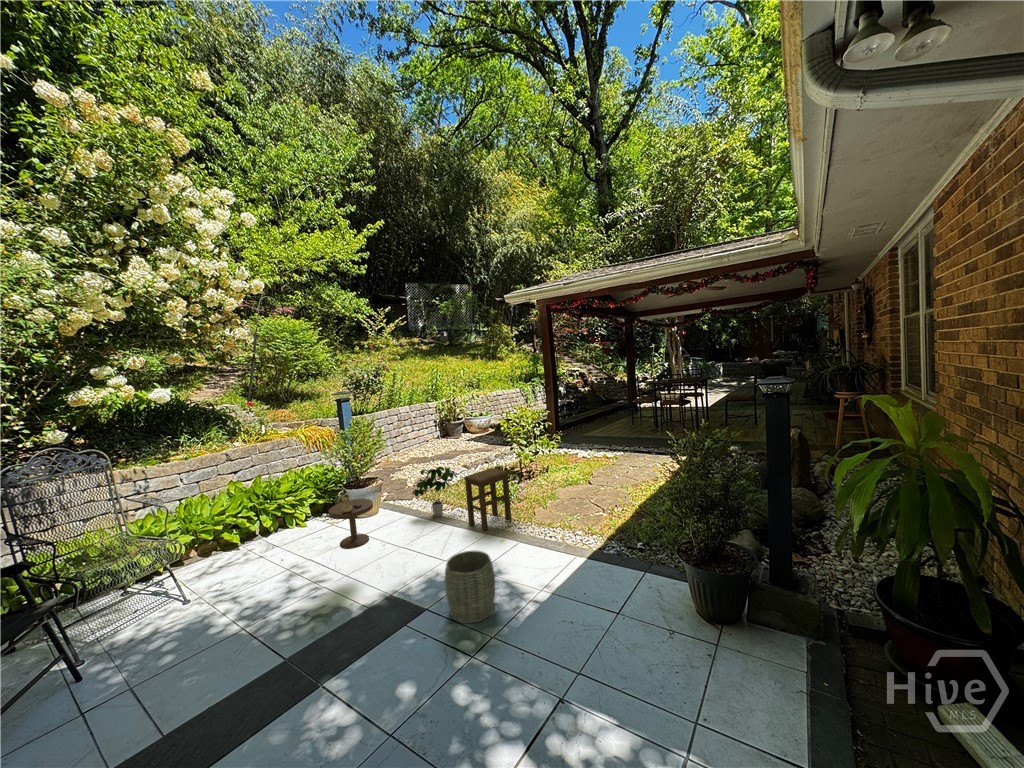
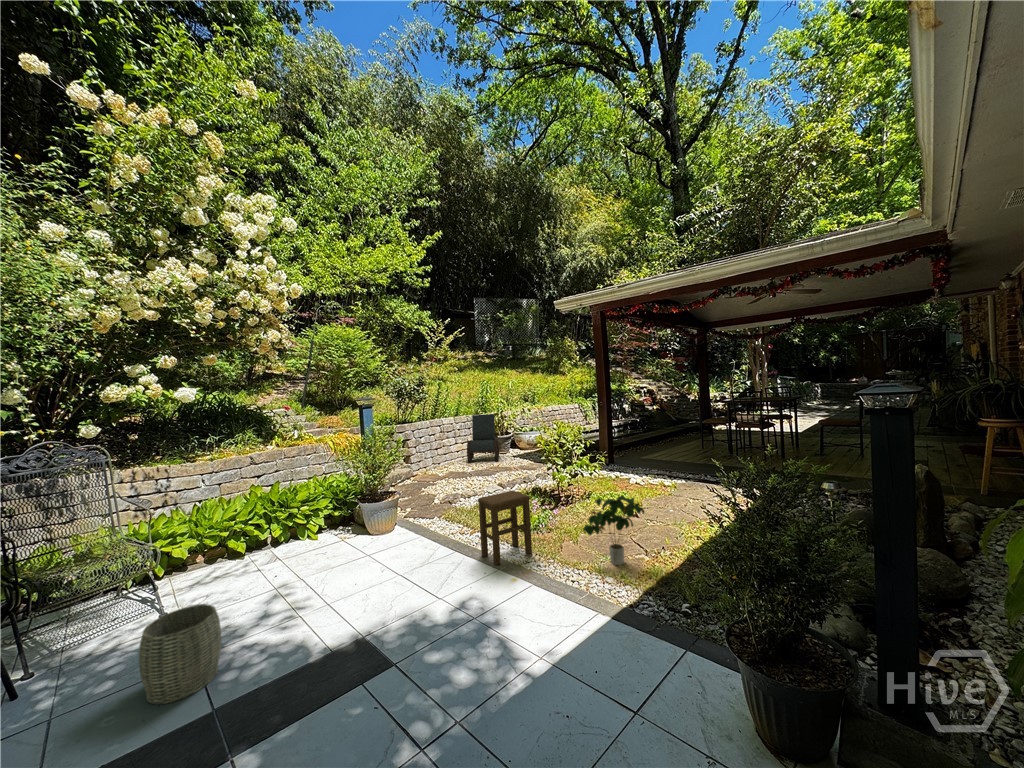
lounge chair: none [422,399,453,446] -> present [467,414,499,463]
potted plant: present [413,467,457,516] -> present [584,496,644,565]
side table: present [329,499,373,549] -> none [308,514,360,607]
woven basket: present [445,551,495,623] -> present [139,604,221,704]

